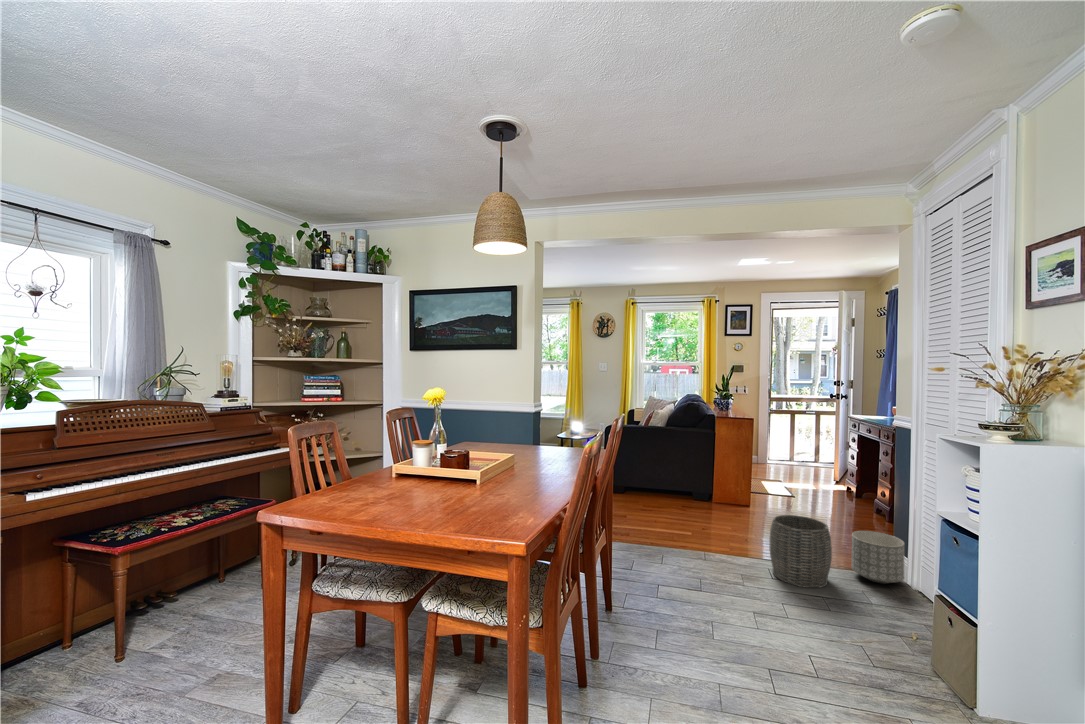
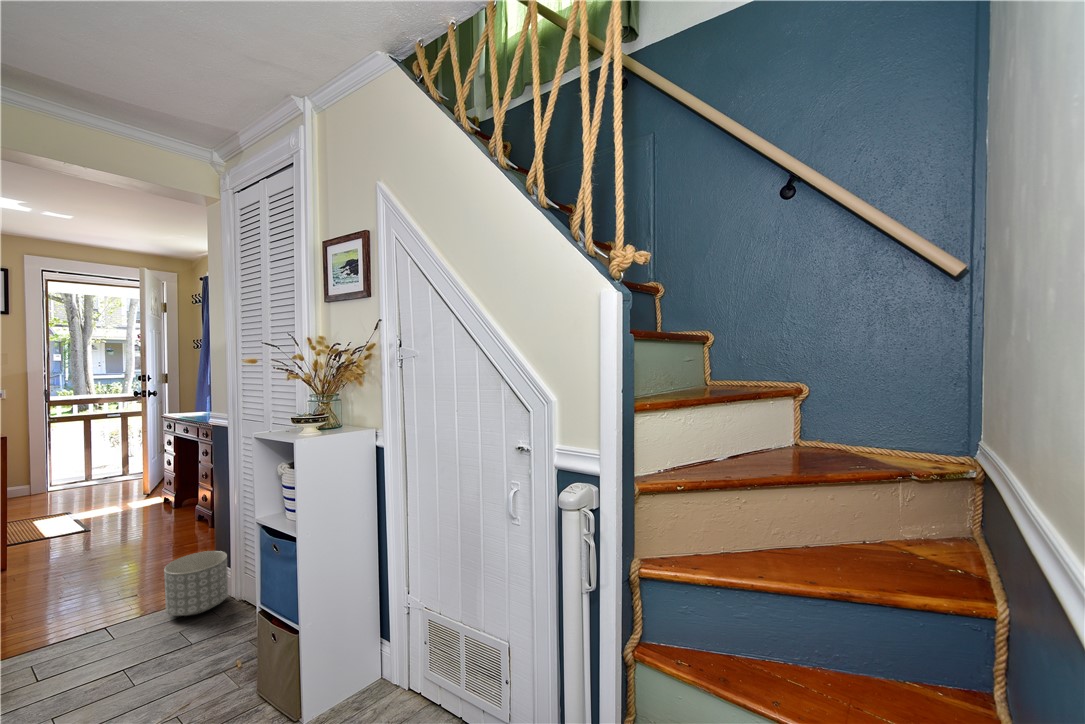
woven basket: present [769,515,832,588] -> none [25,572,135,690]

